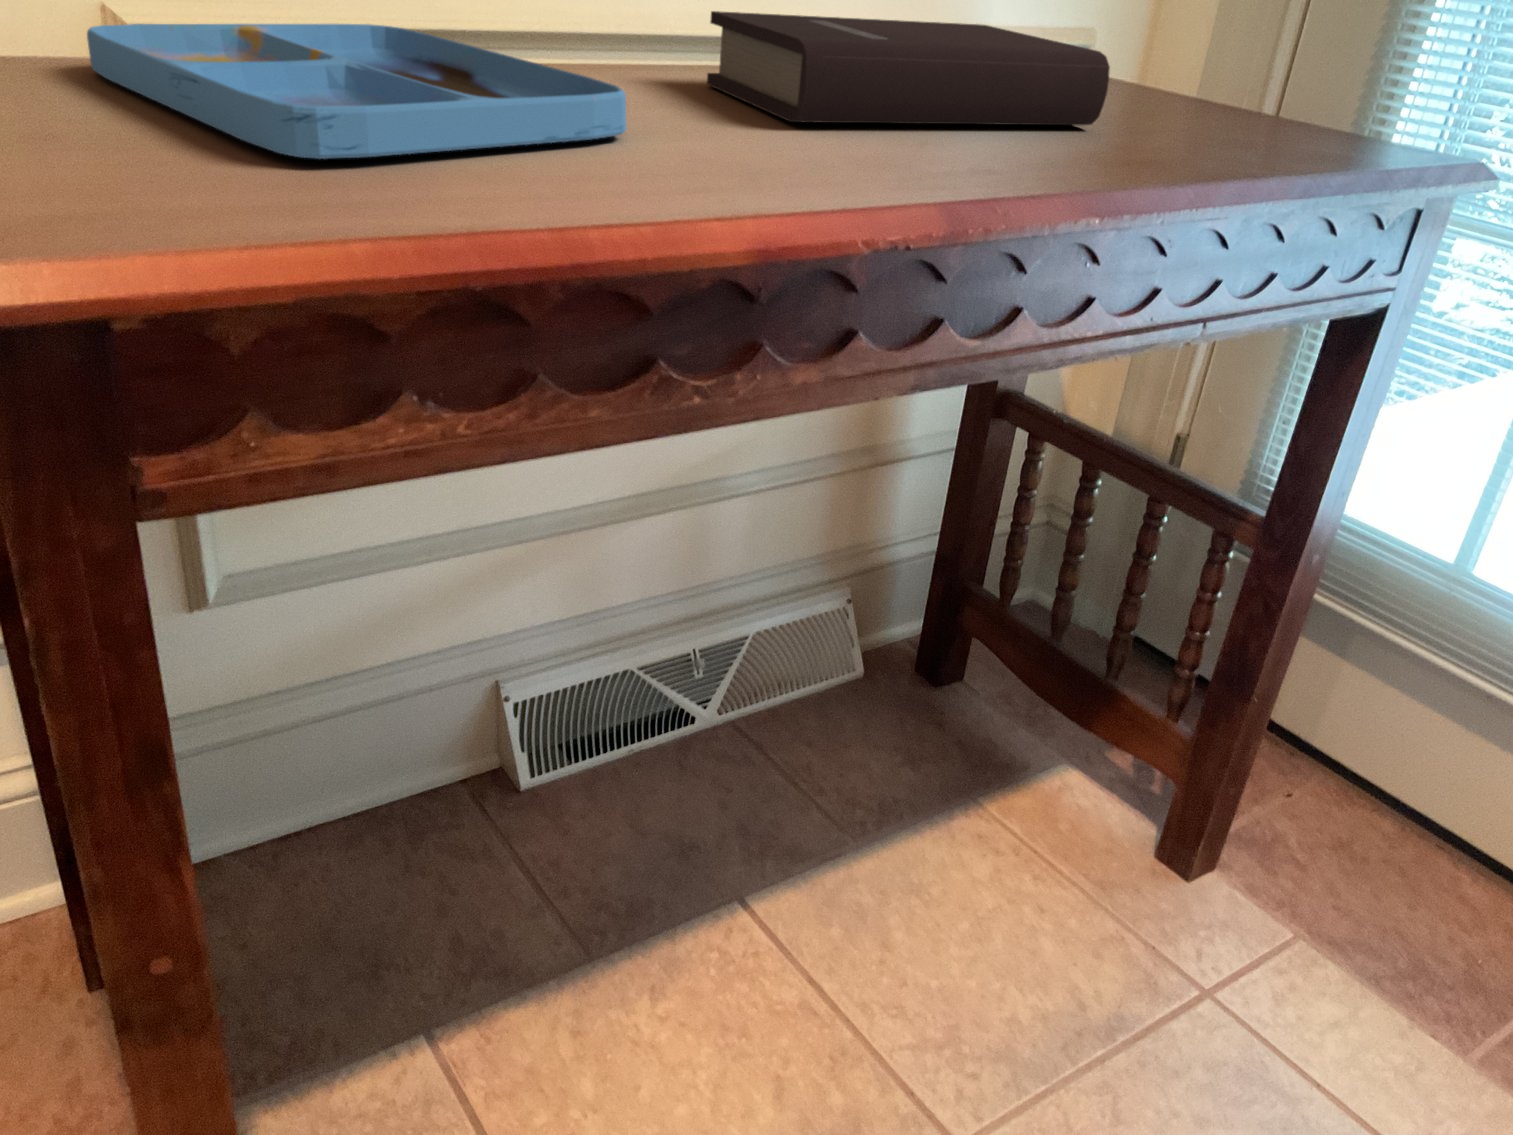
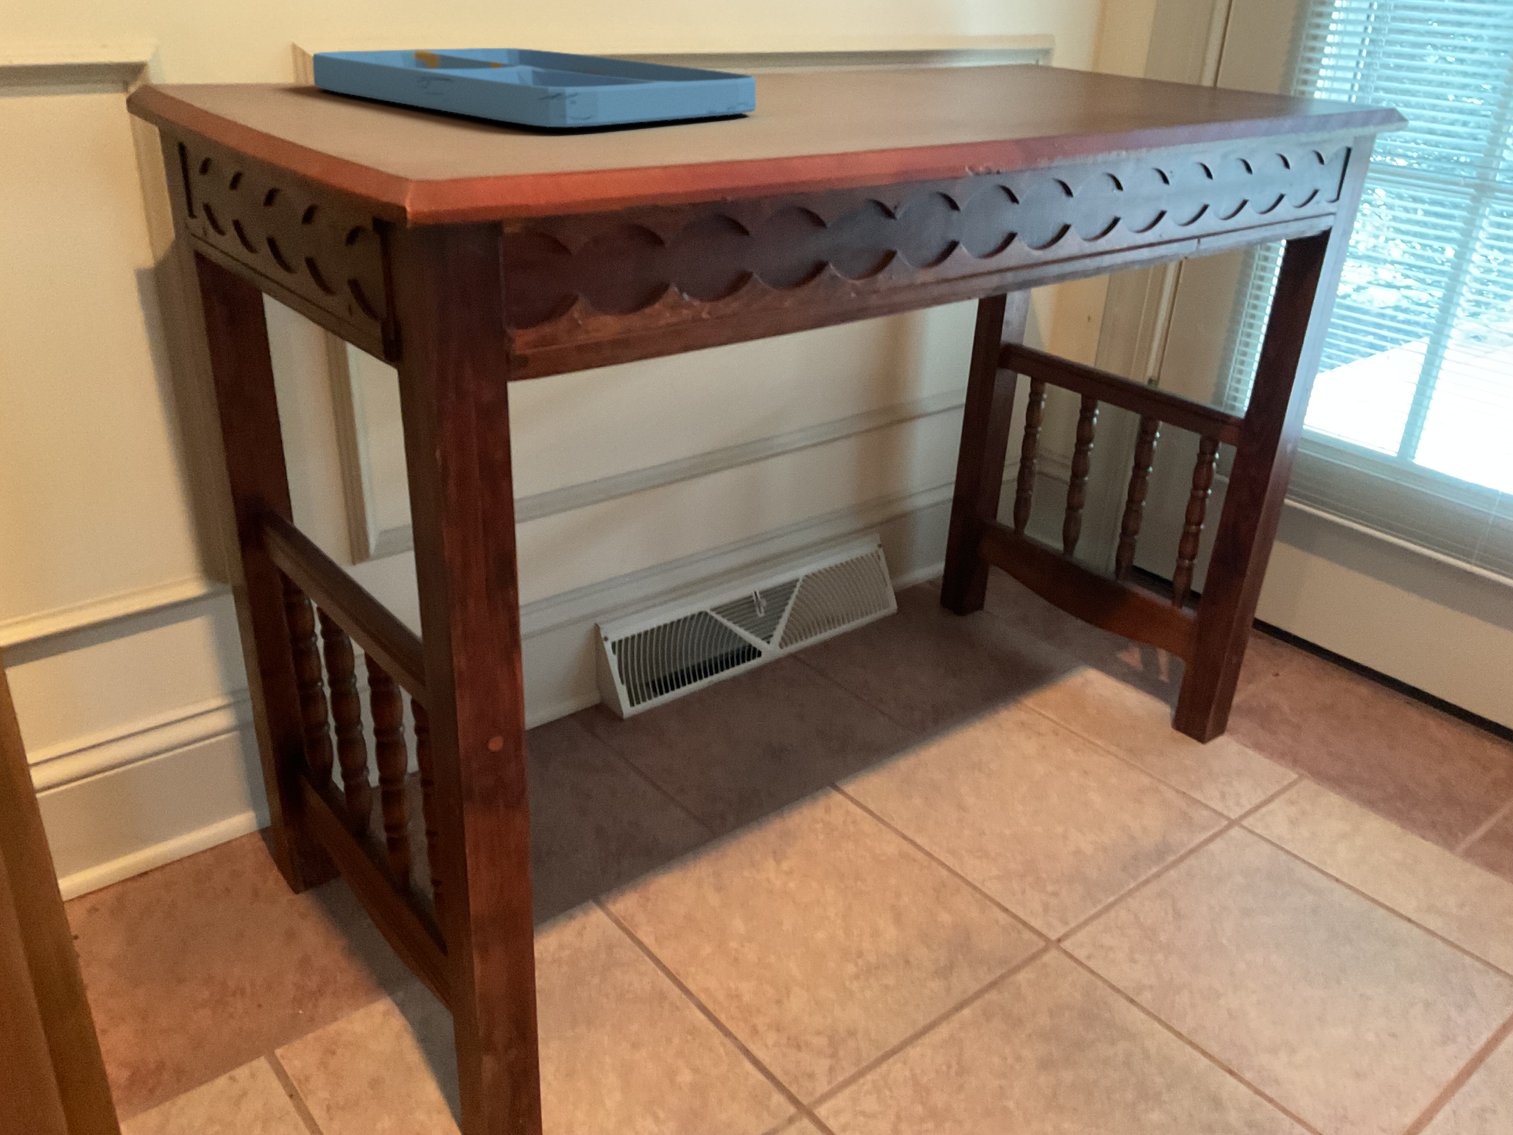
book: present [707,11,1110,125] -> none [777,24,1102,102]

